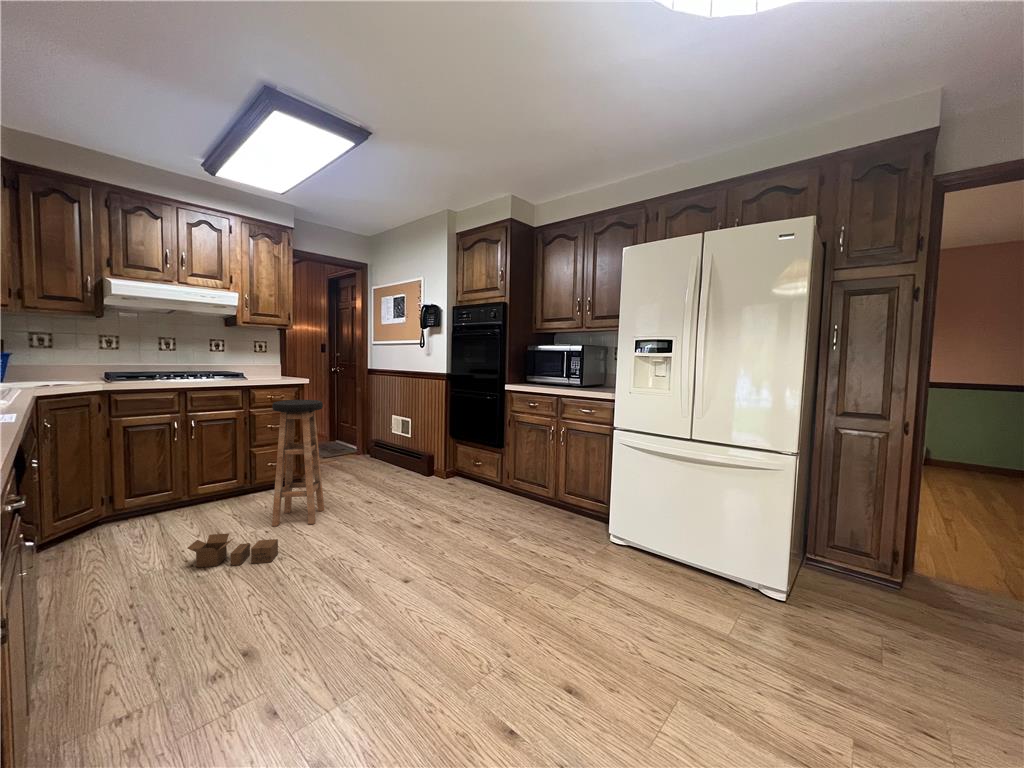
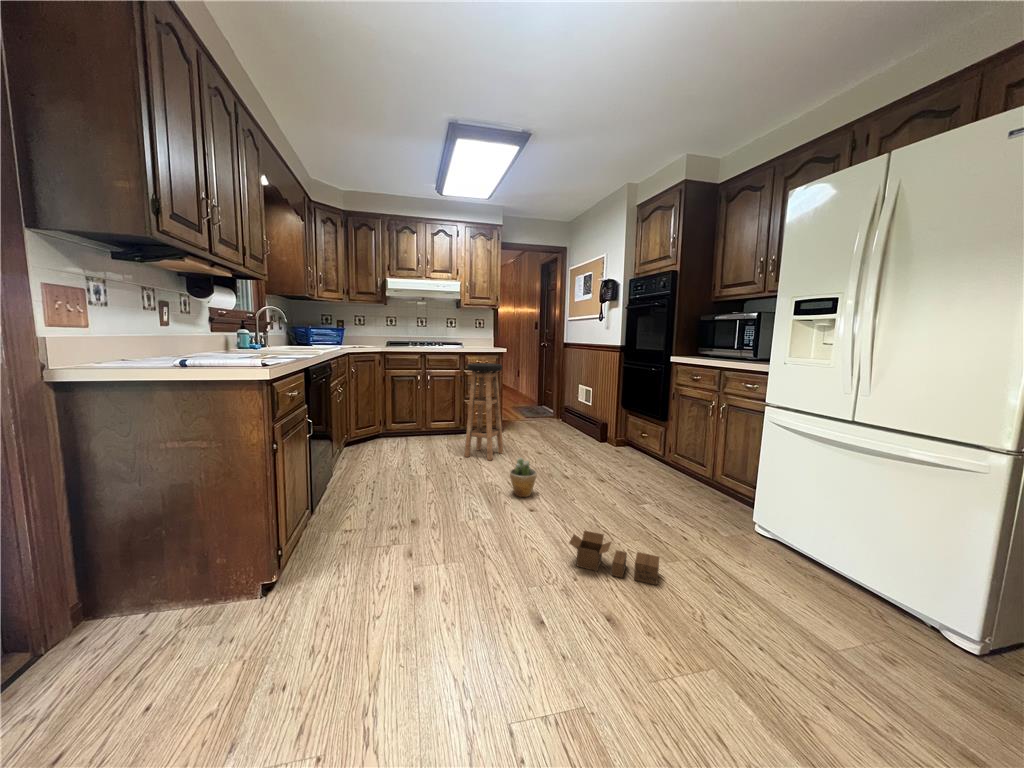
potted plant: none [365,517,400,566] -> present [510,458,537,497]
cardboard box: present [187,534,278,567] -> present [569,531,659,585]

